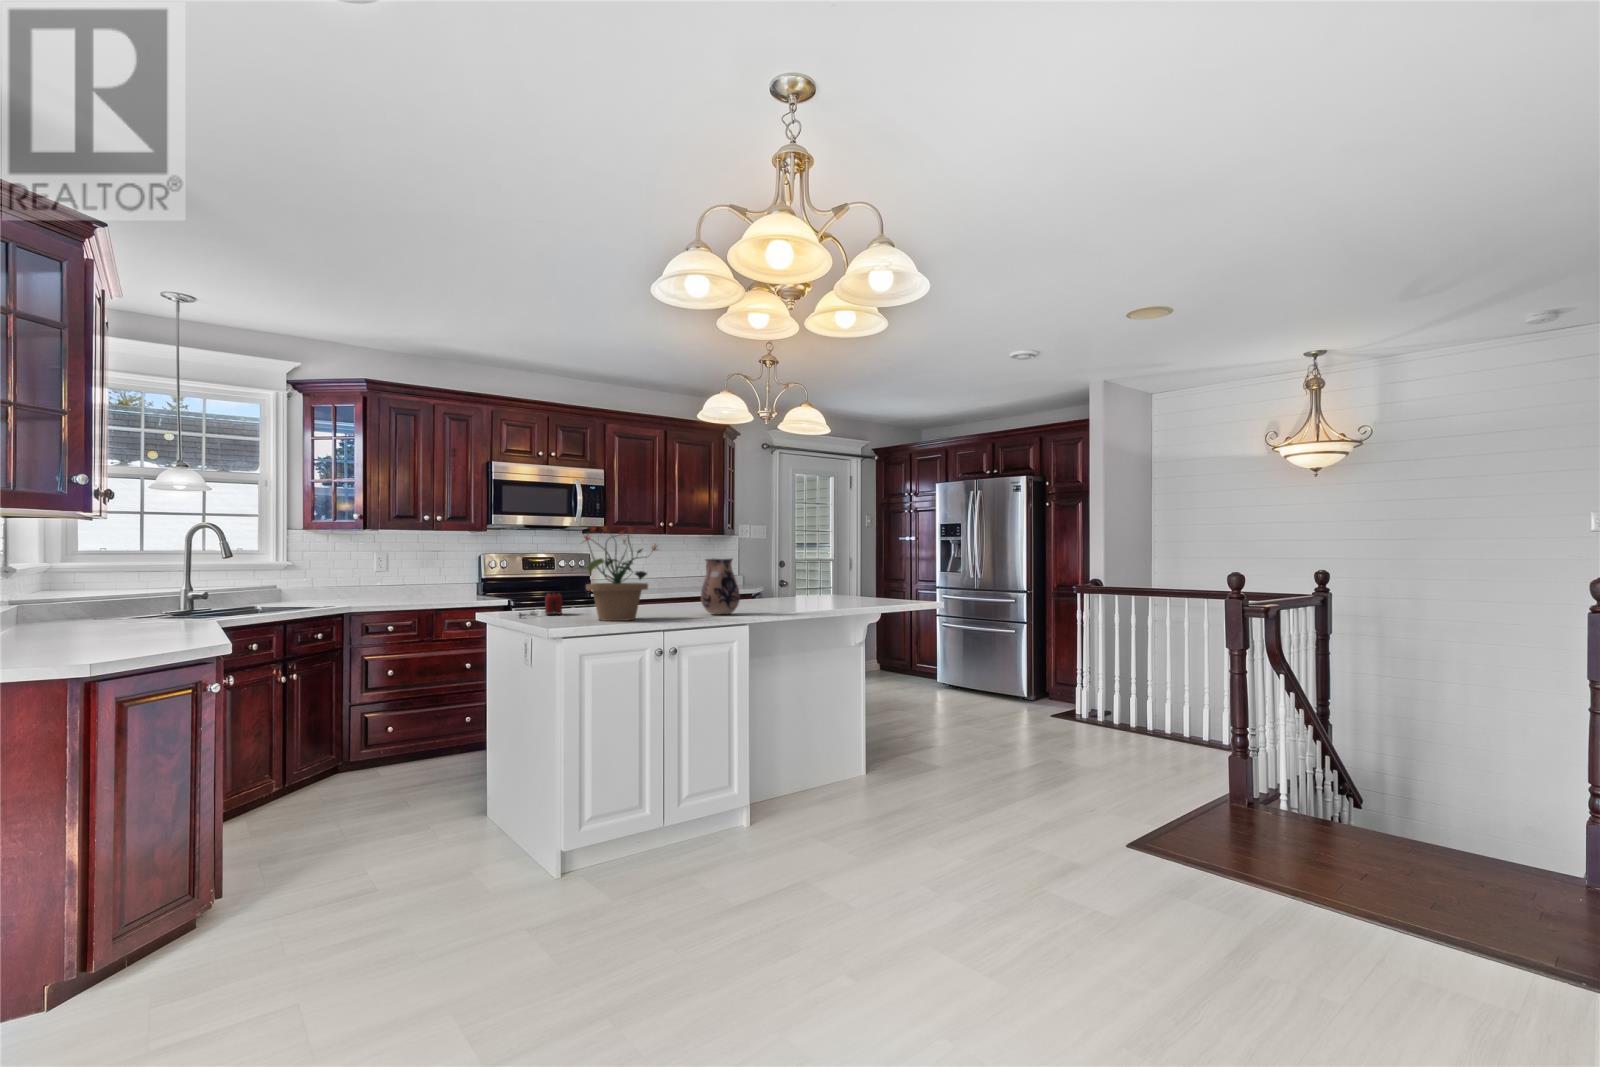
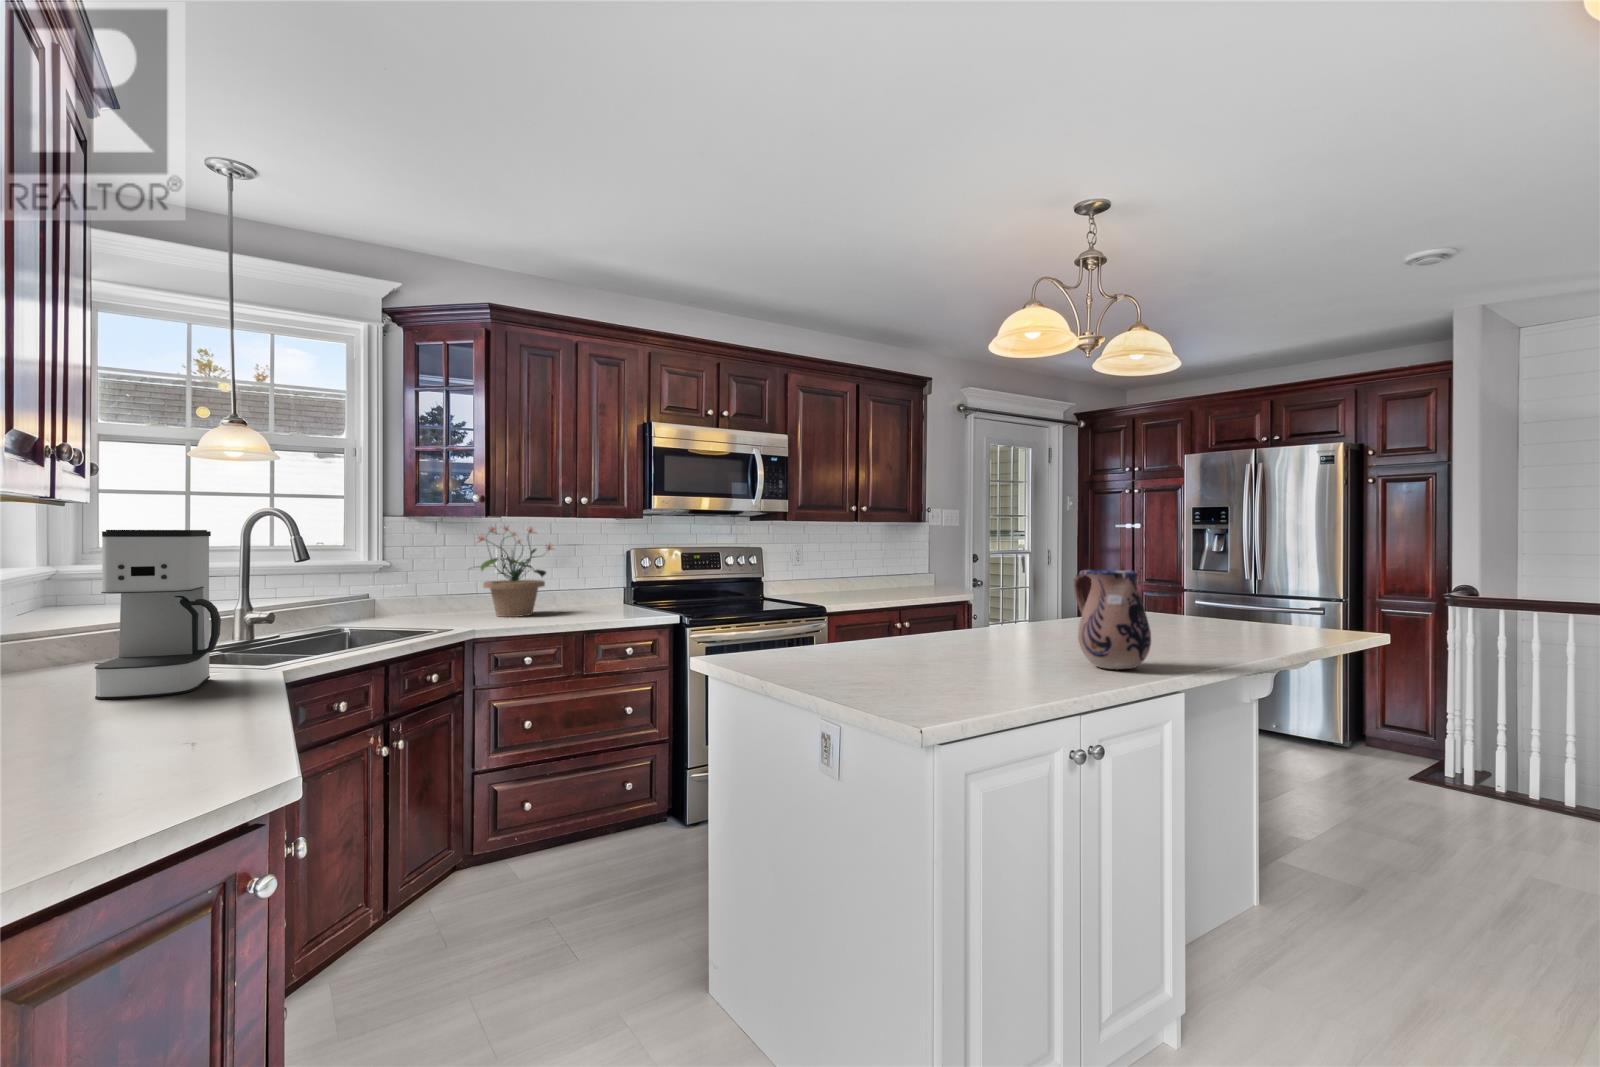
potted plant: present [584,526,657,621] -> present [478,526,553,617]
coffee maker: none [111,534,181,627] -> present [95,530,221,699]
toaster: present [519,593,562,617] -> none [779,626,840,675]

